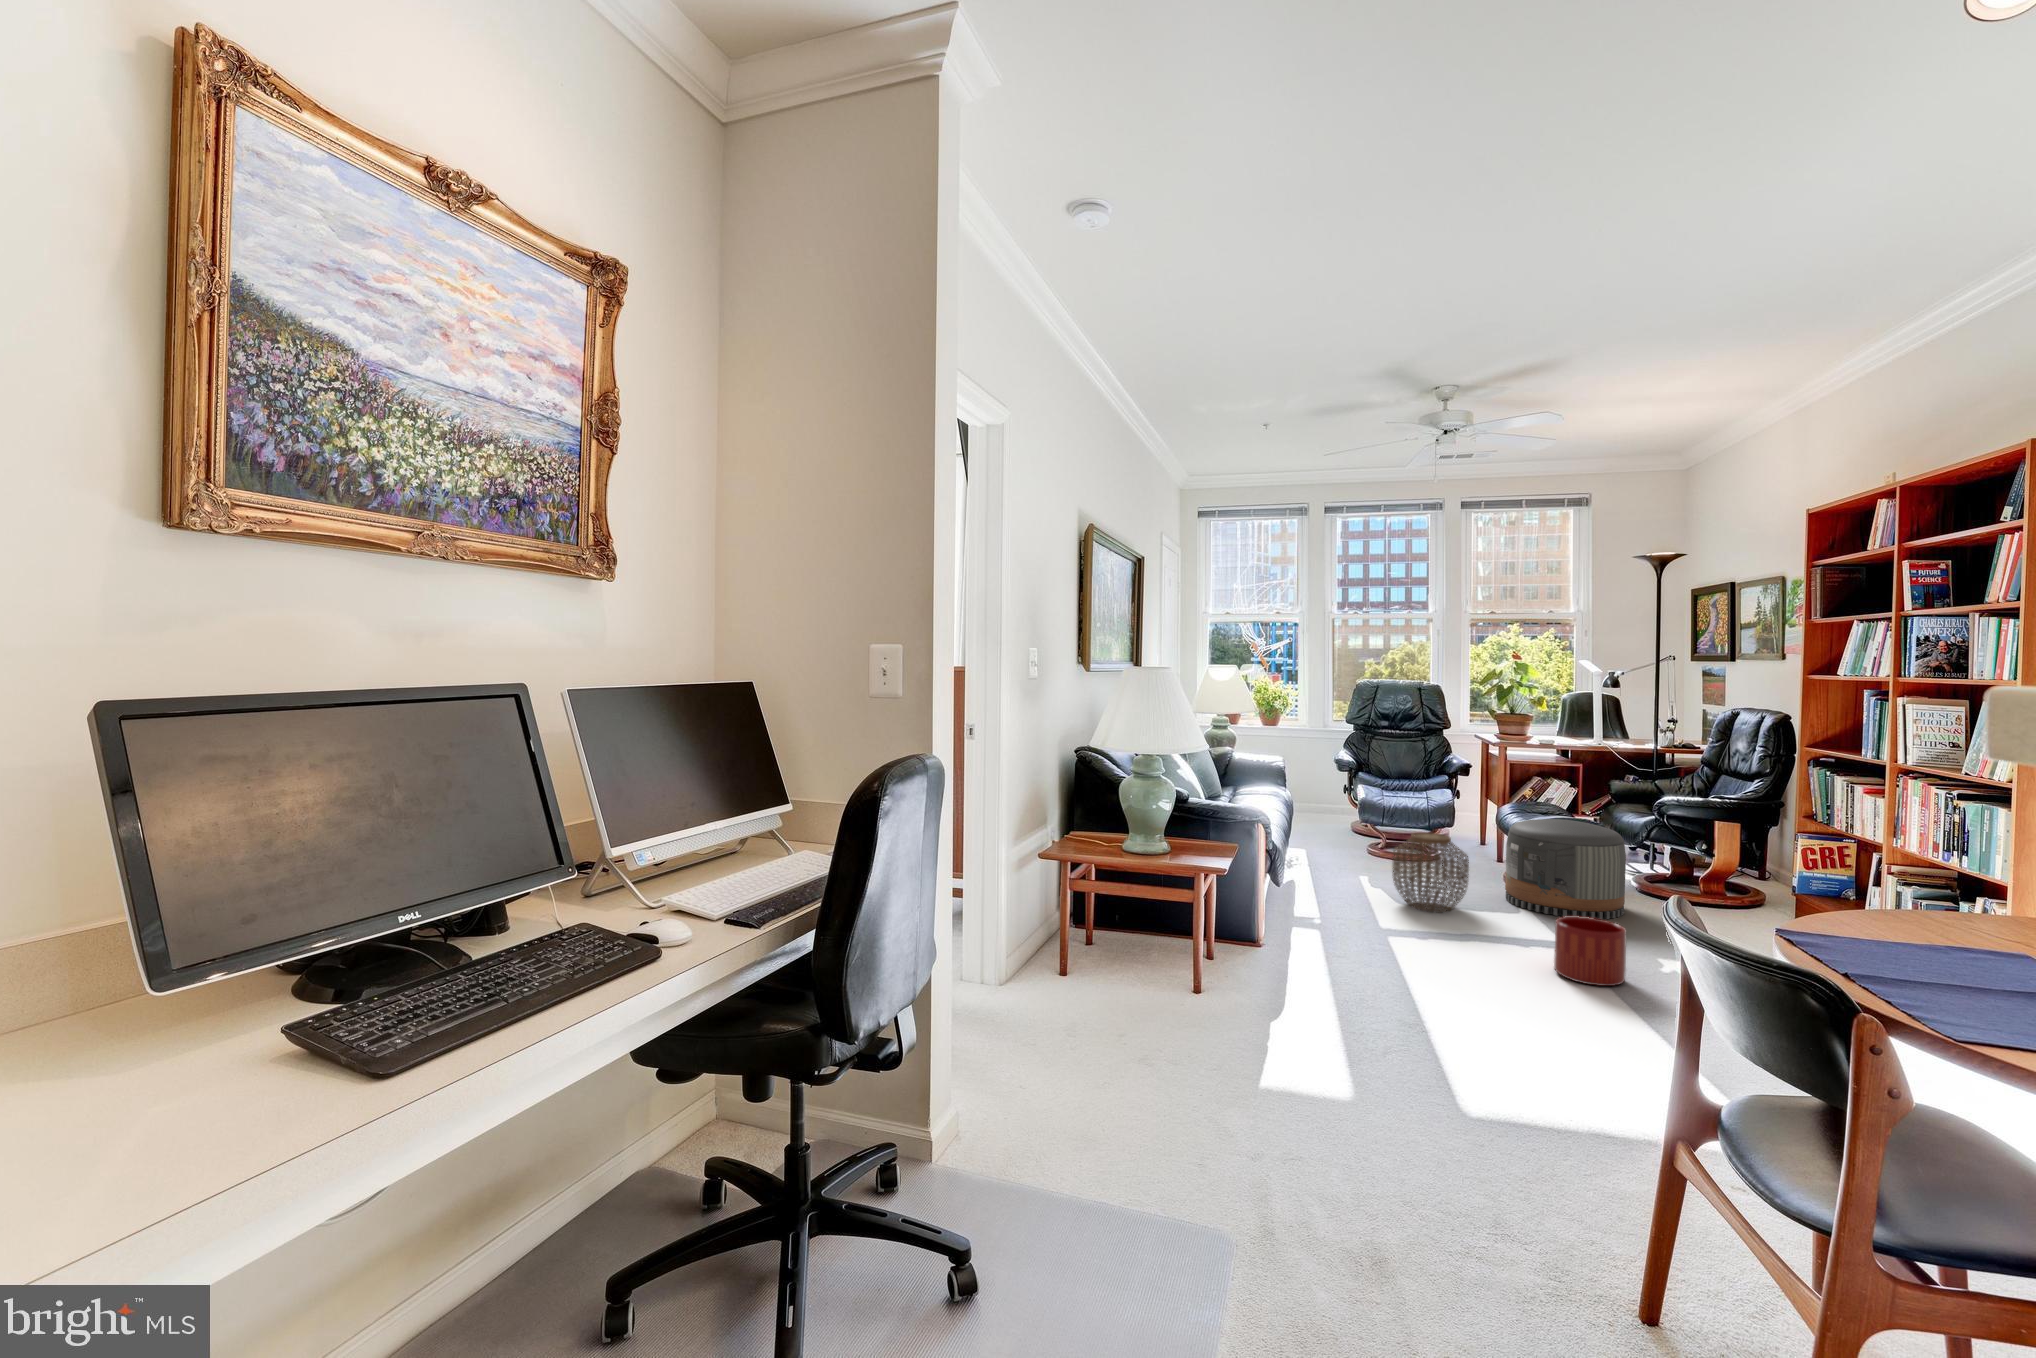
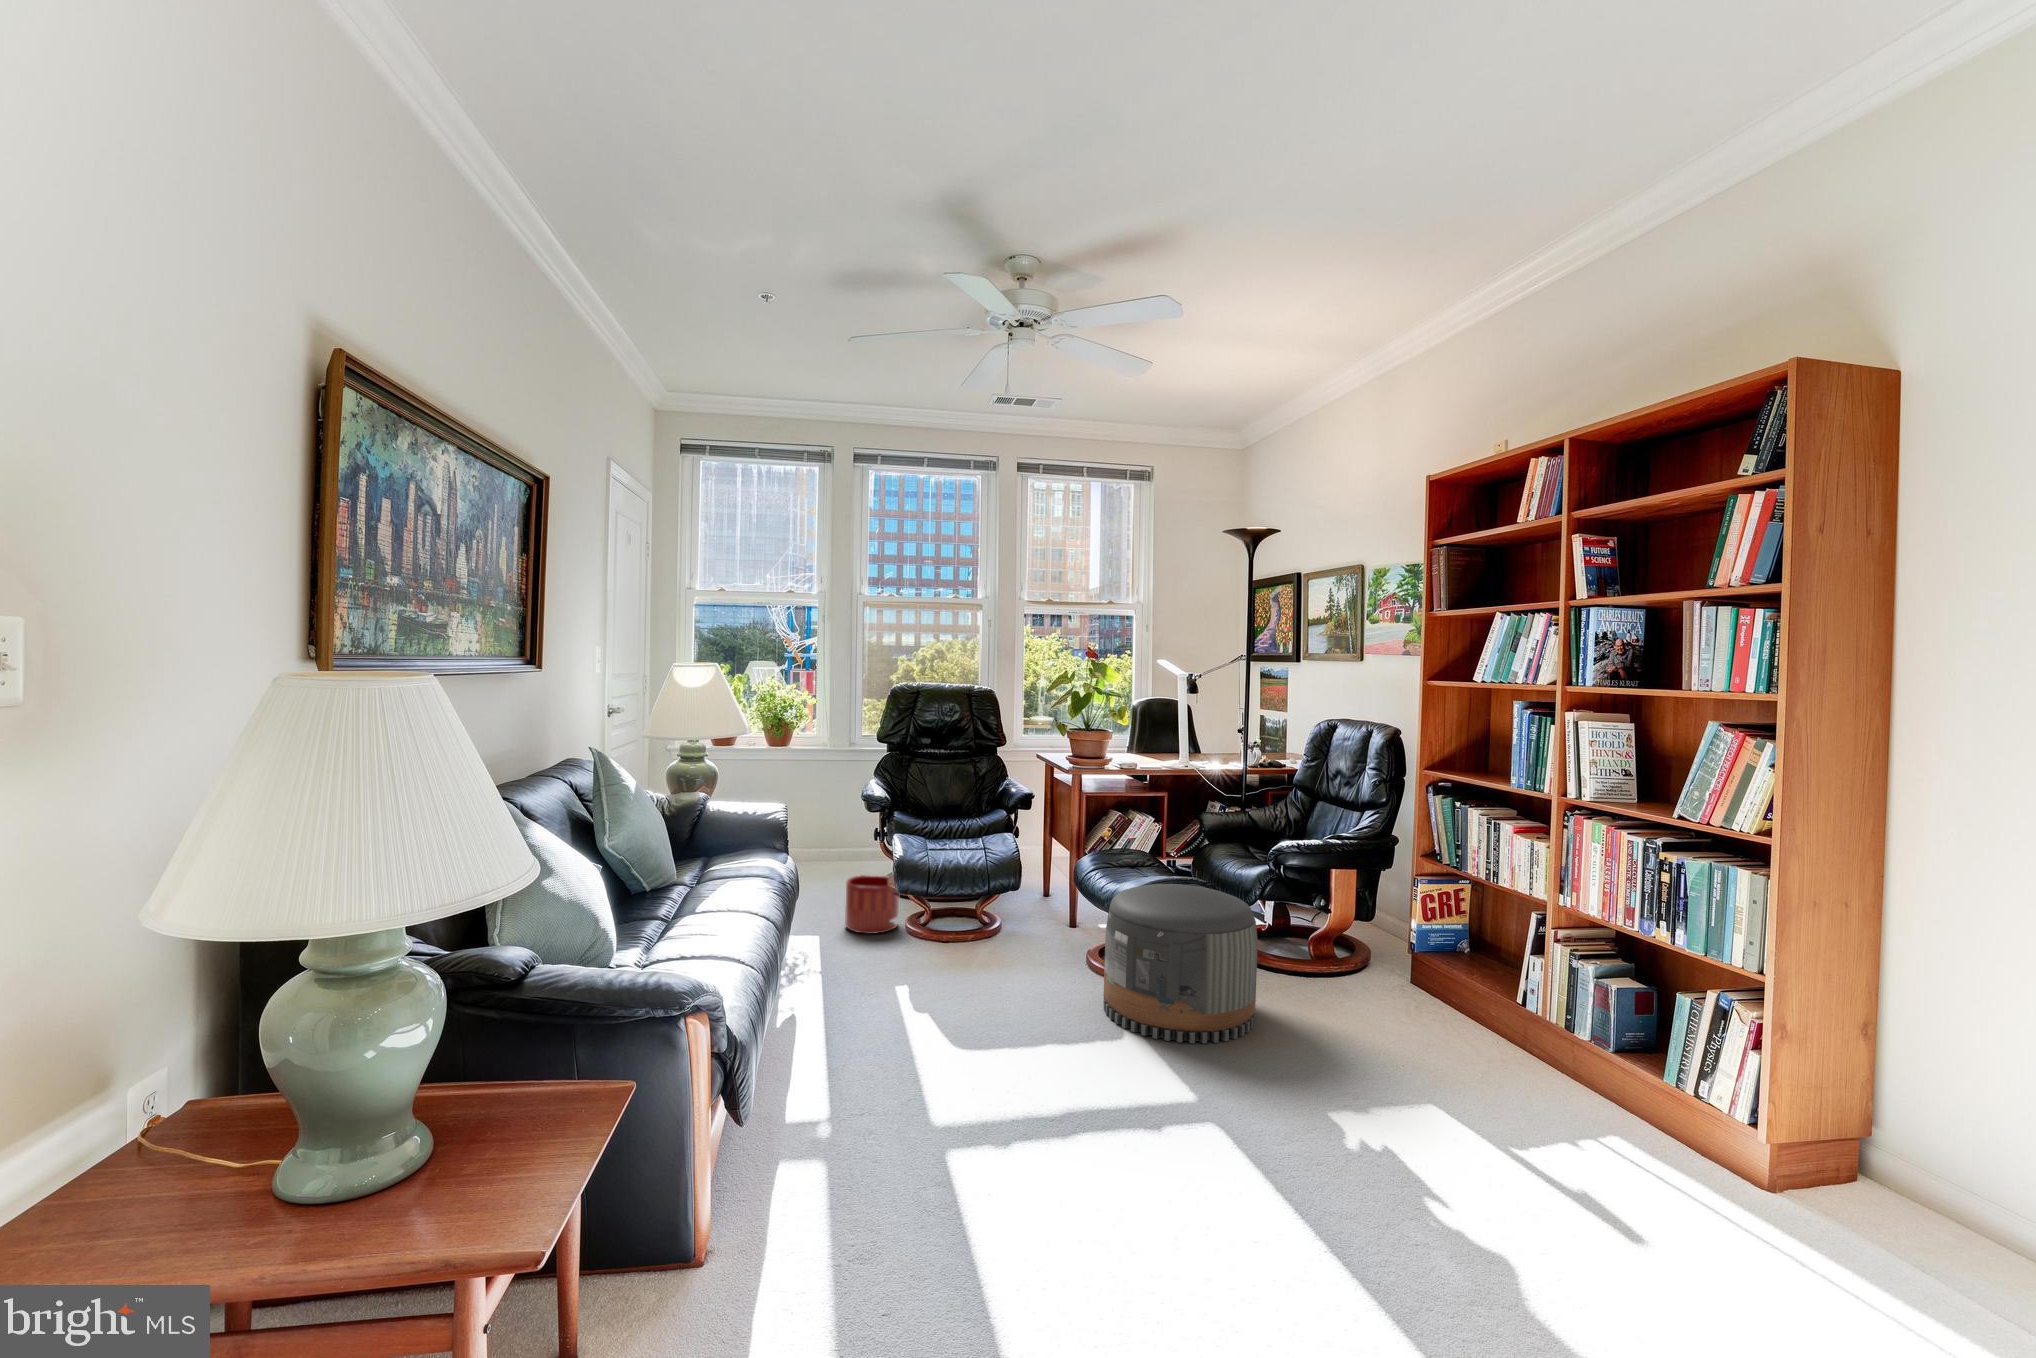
woven basket: present [1392,832,1469,912] -> none [953,932,1068,1073]
planter: present [1554,916,1626,986] -> present [845,875,899,934]

